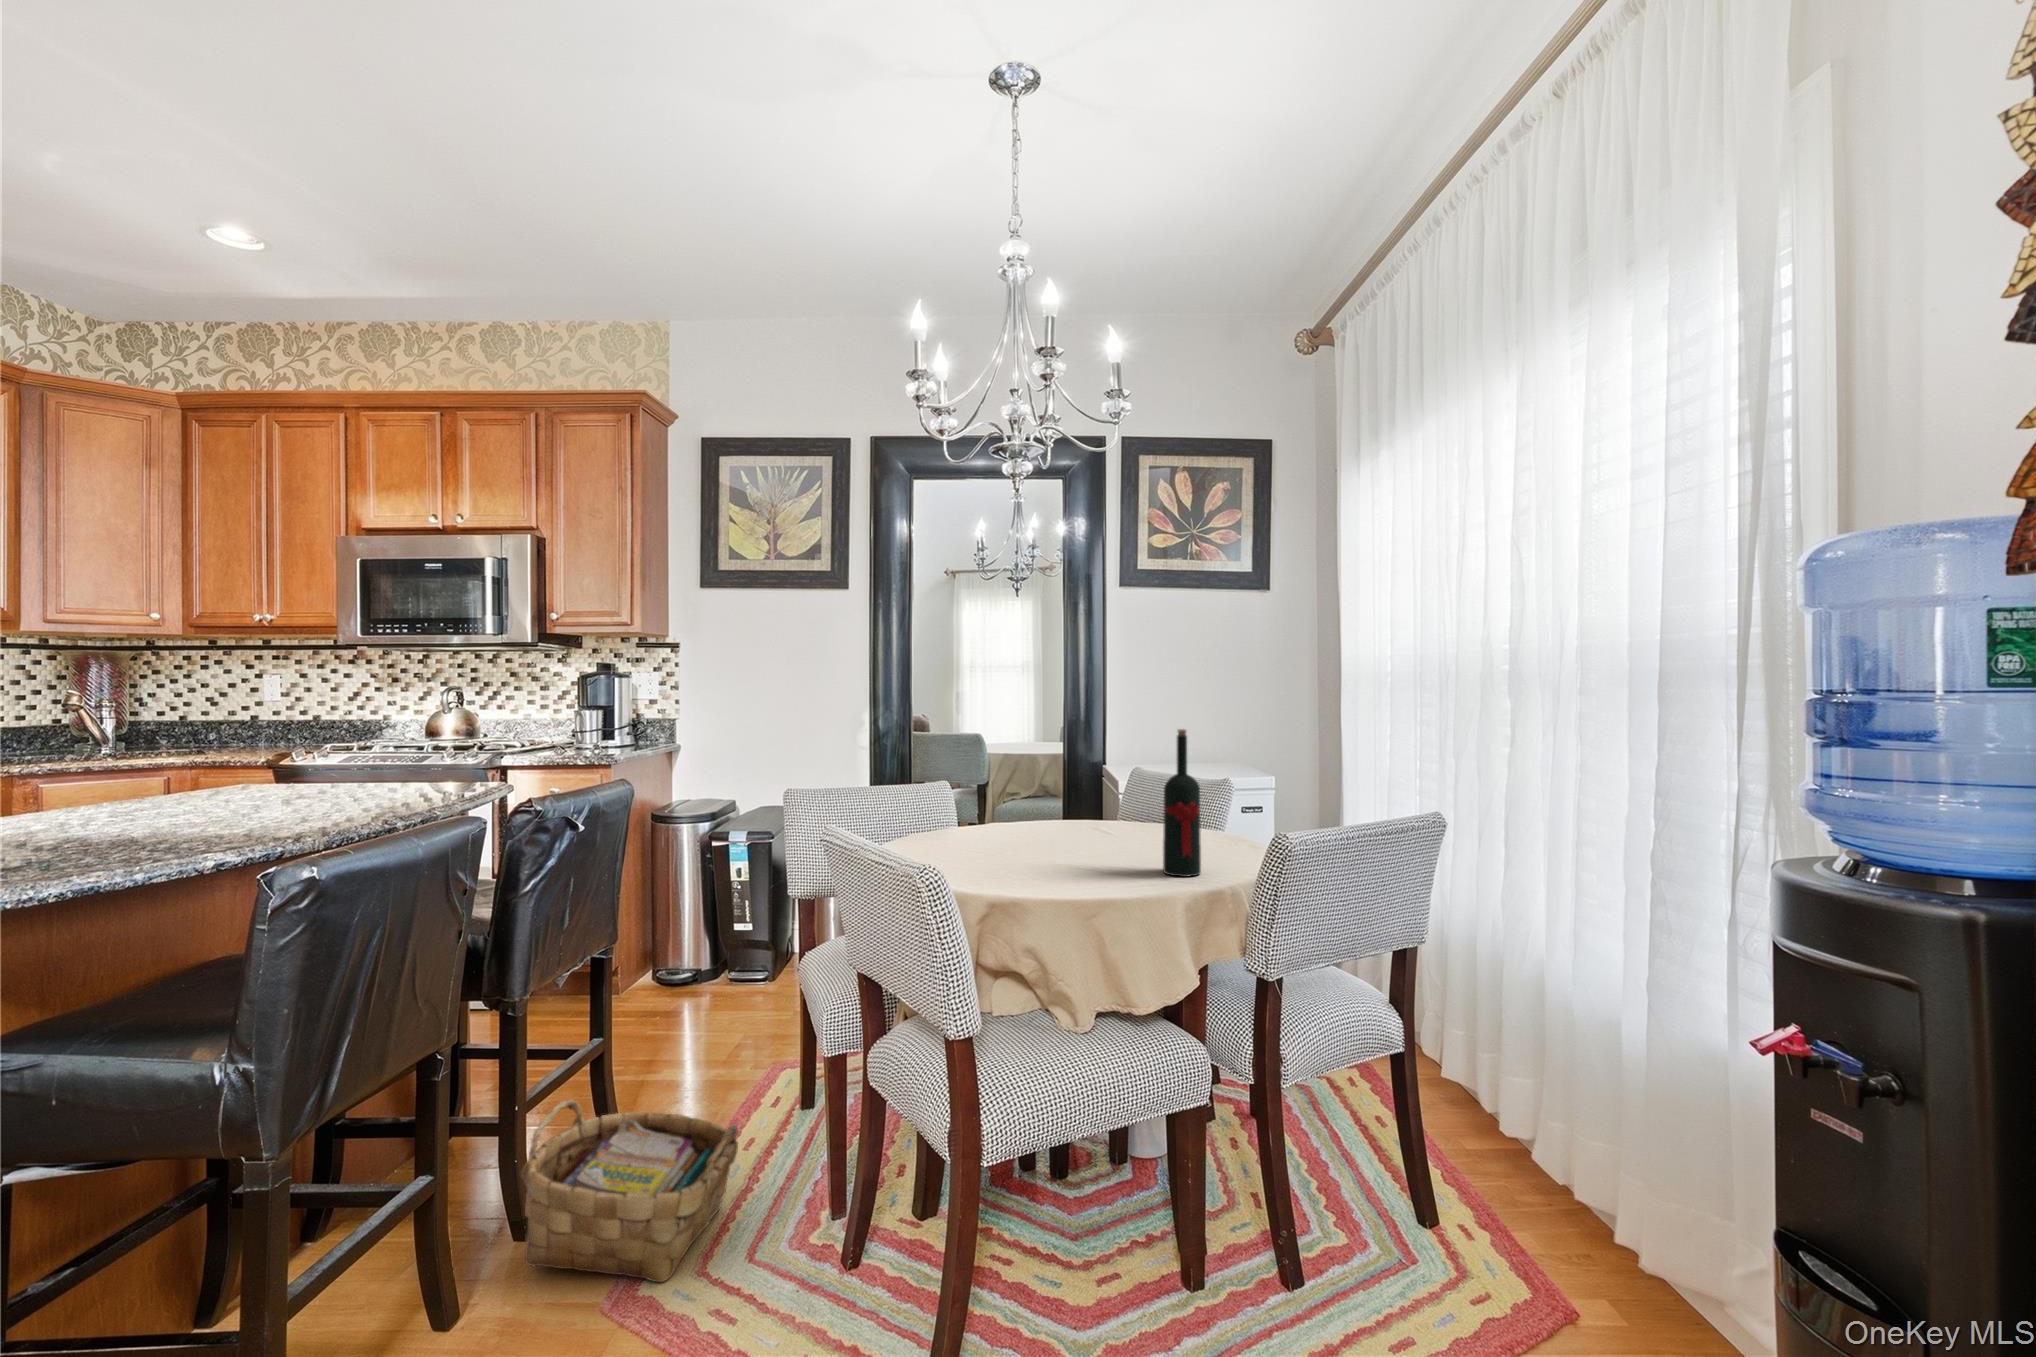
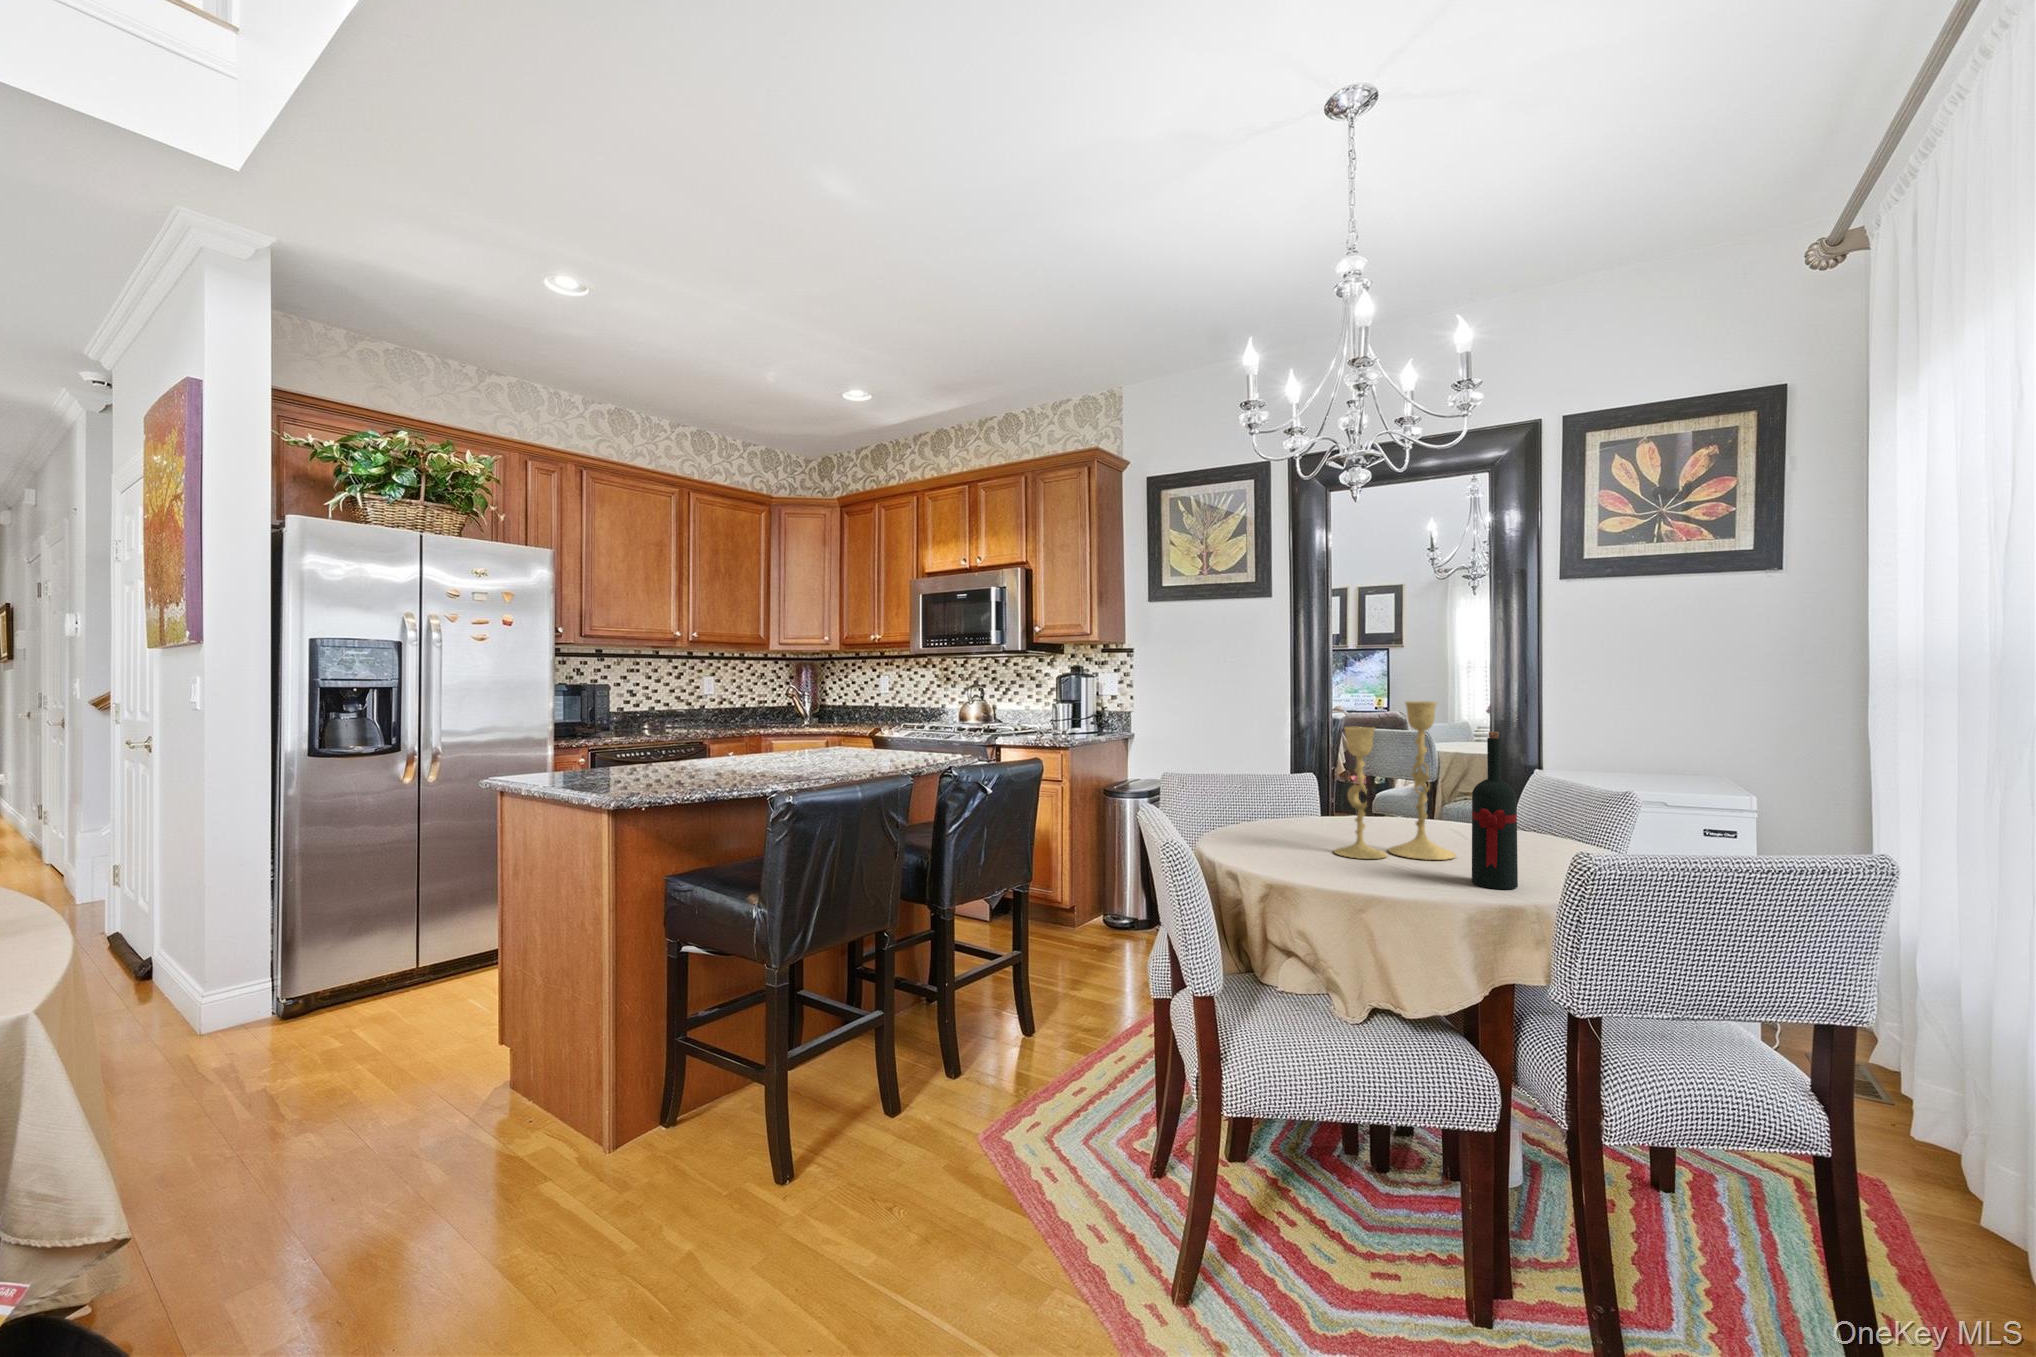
candlestick: none [1021,701,1125,864] -> present [1334,701,1456,860]
woven basket: present [521,1099,738,1282] -> none [943,986,1090,1137]

